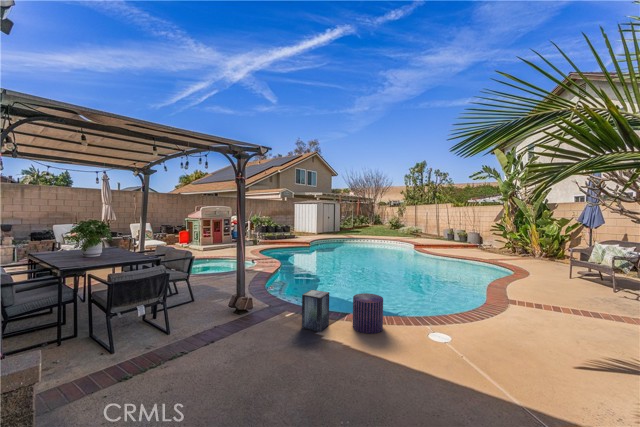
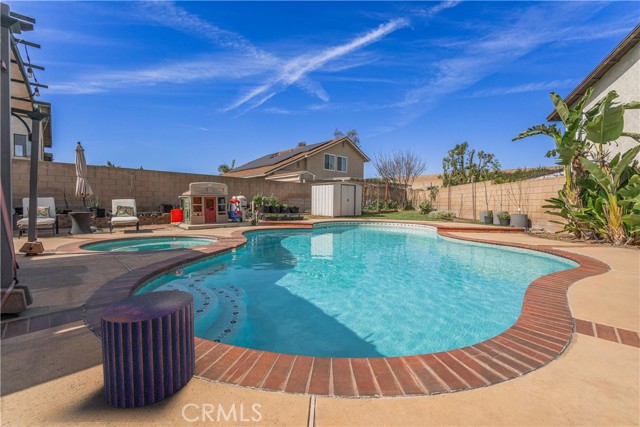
storage box: present [302,290,329,332] -> none [9,275,87,383]

